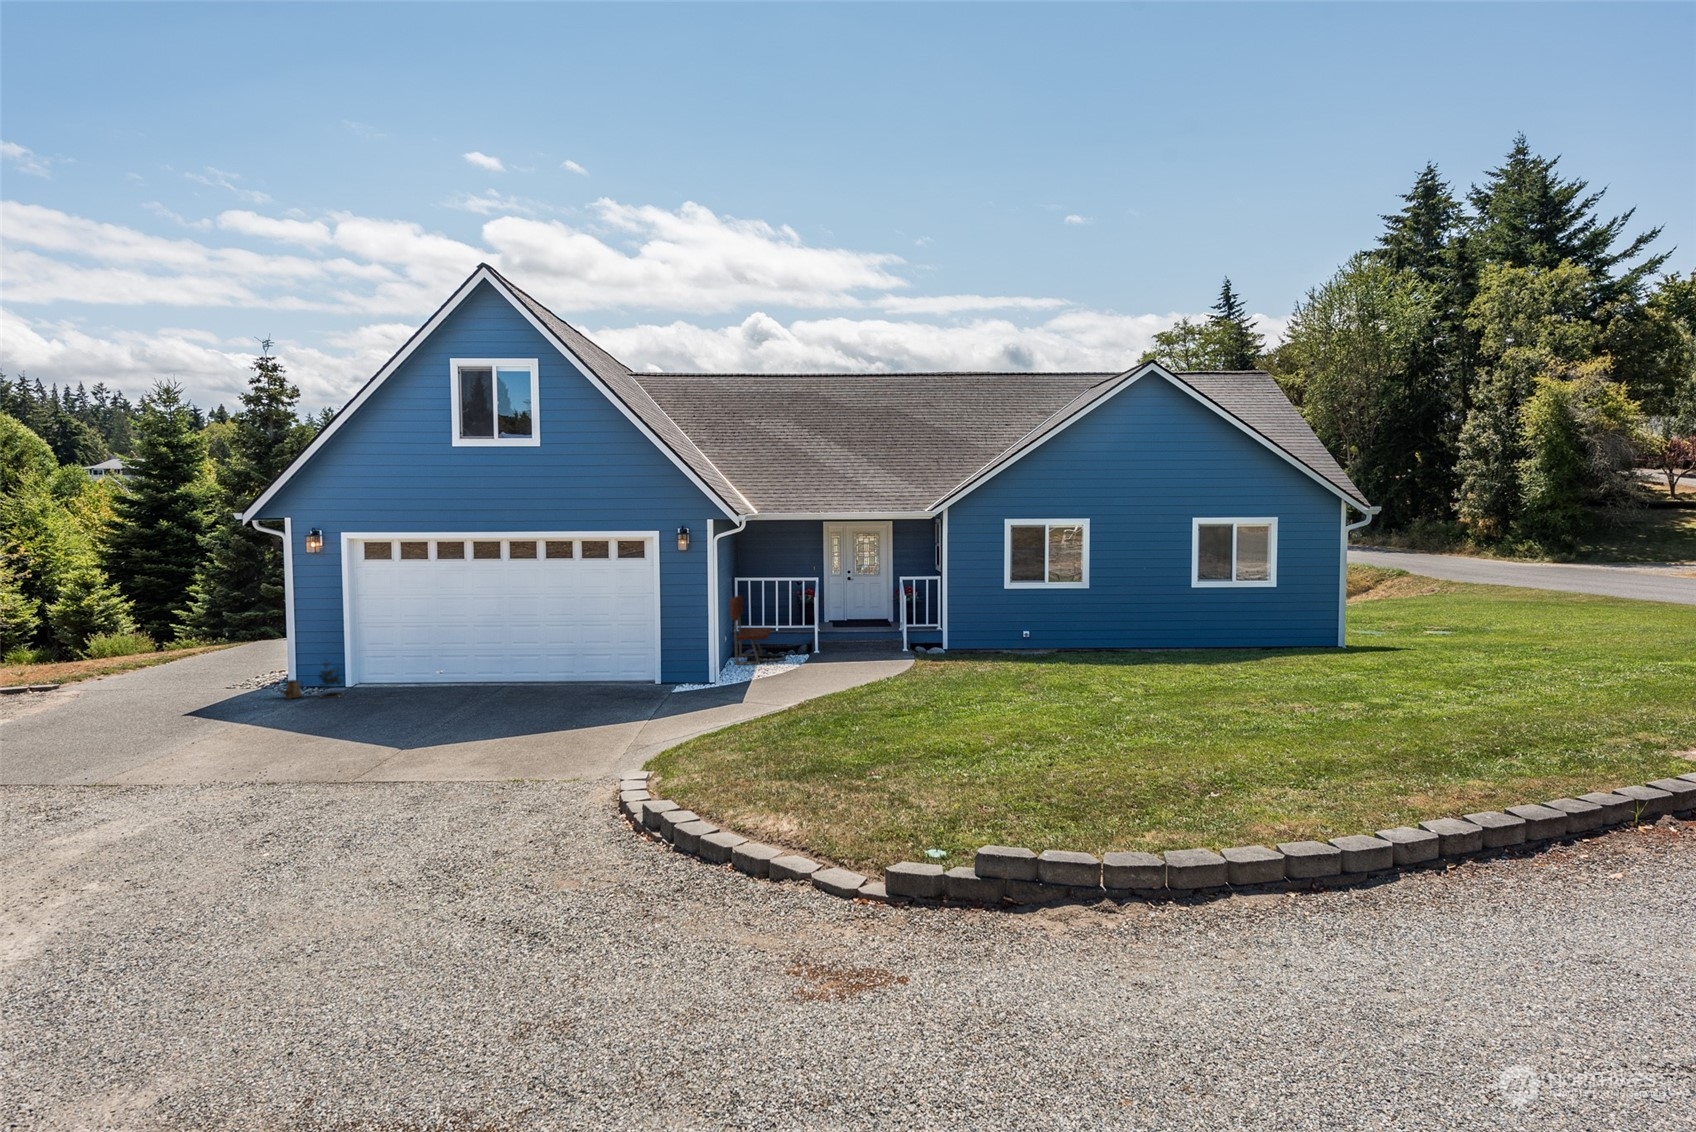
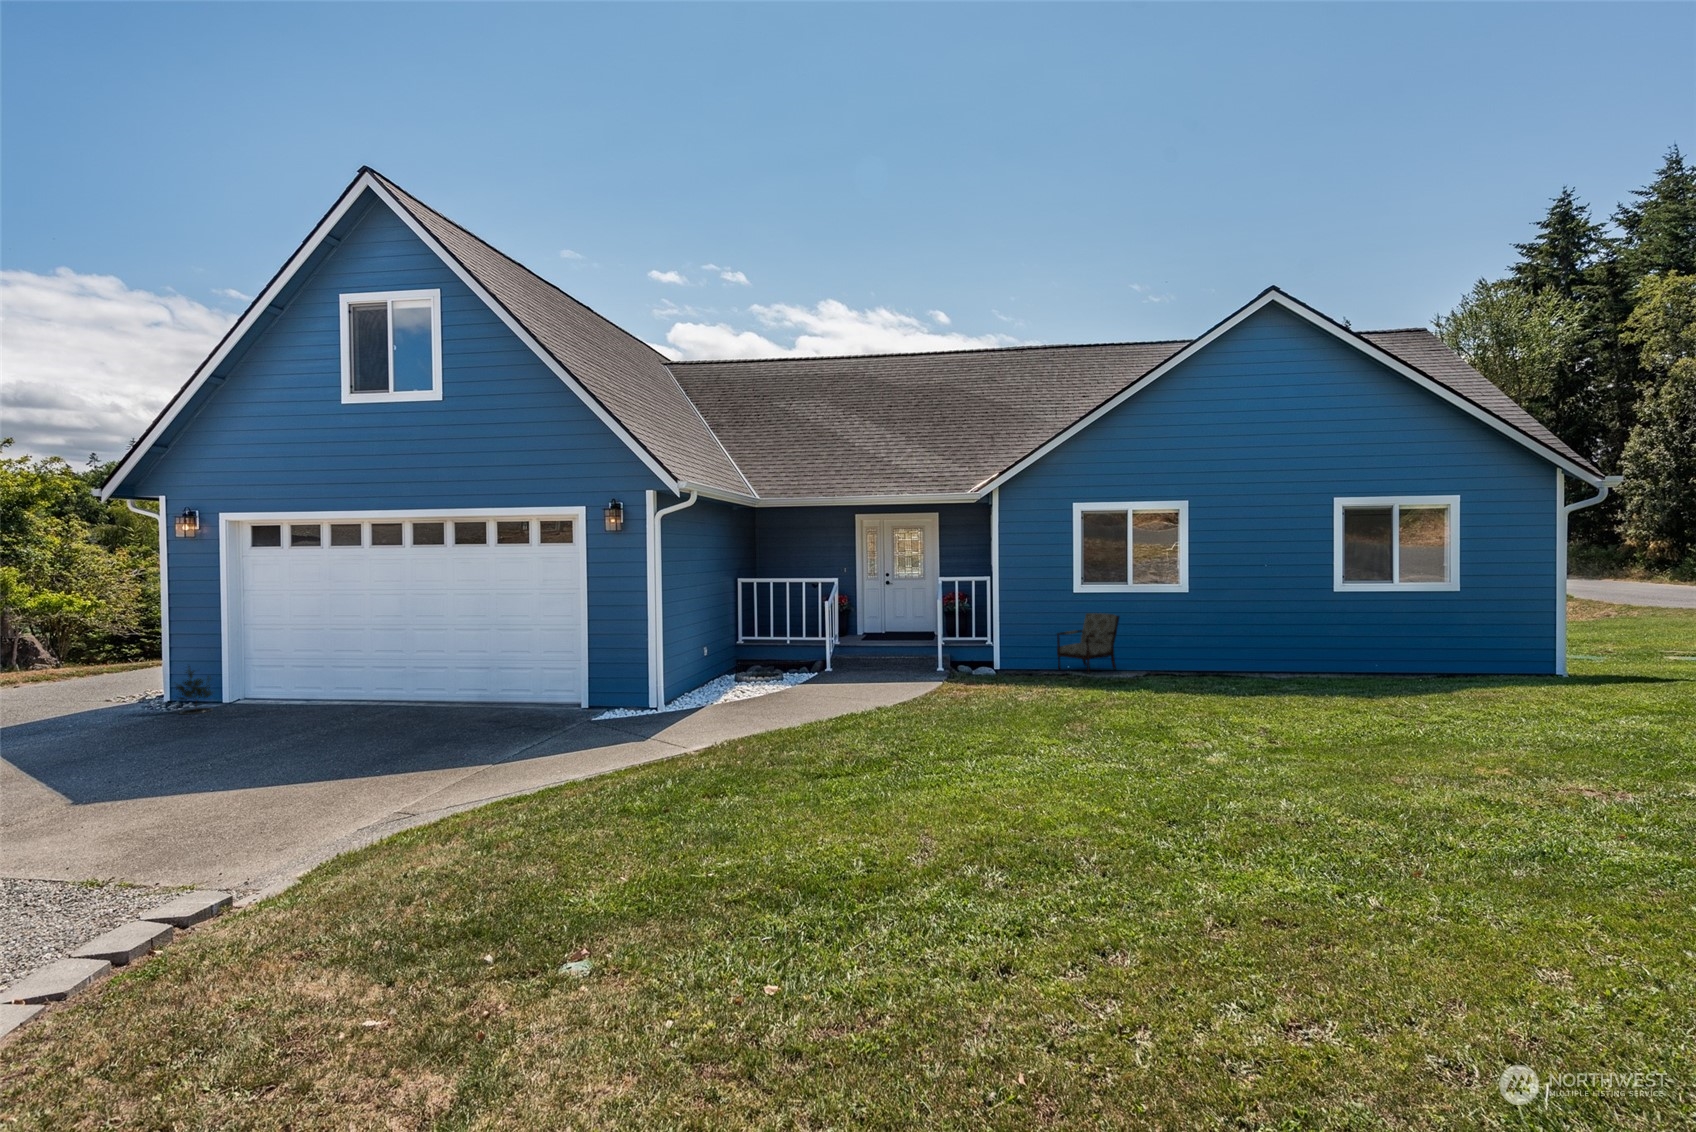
bench: present [730,596,771,665] -> none [706,598,768,684]
armchair: none [996,606,1042,652] -> present [1057,613,1119,673]
watering can: present [277,680,303,699] -> none [120,691,172,714]

